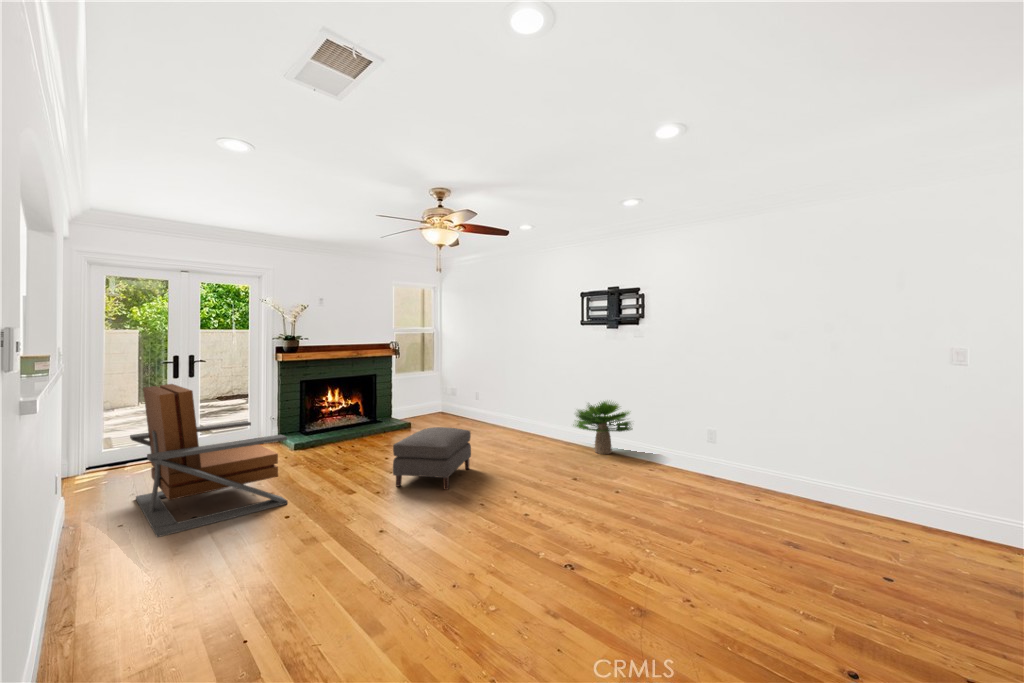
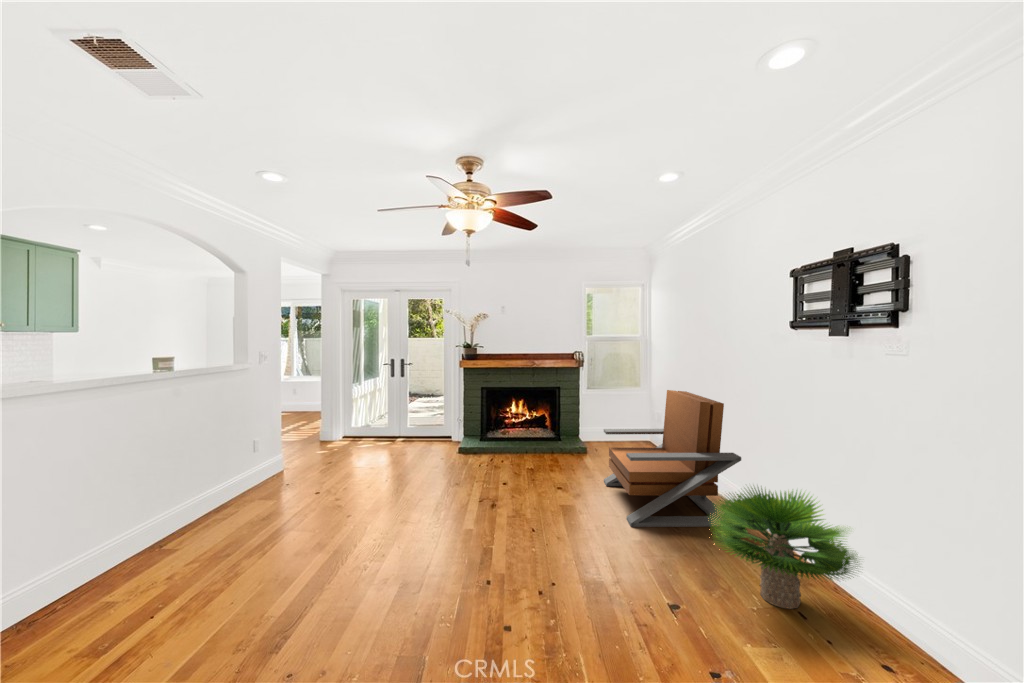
lounge chair: present [130,384,288,537] -> present [604,390,741,527]
ottoman: present [393,427,471,490] -> none [401,471,519,566]

